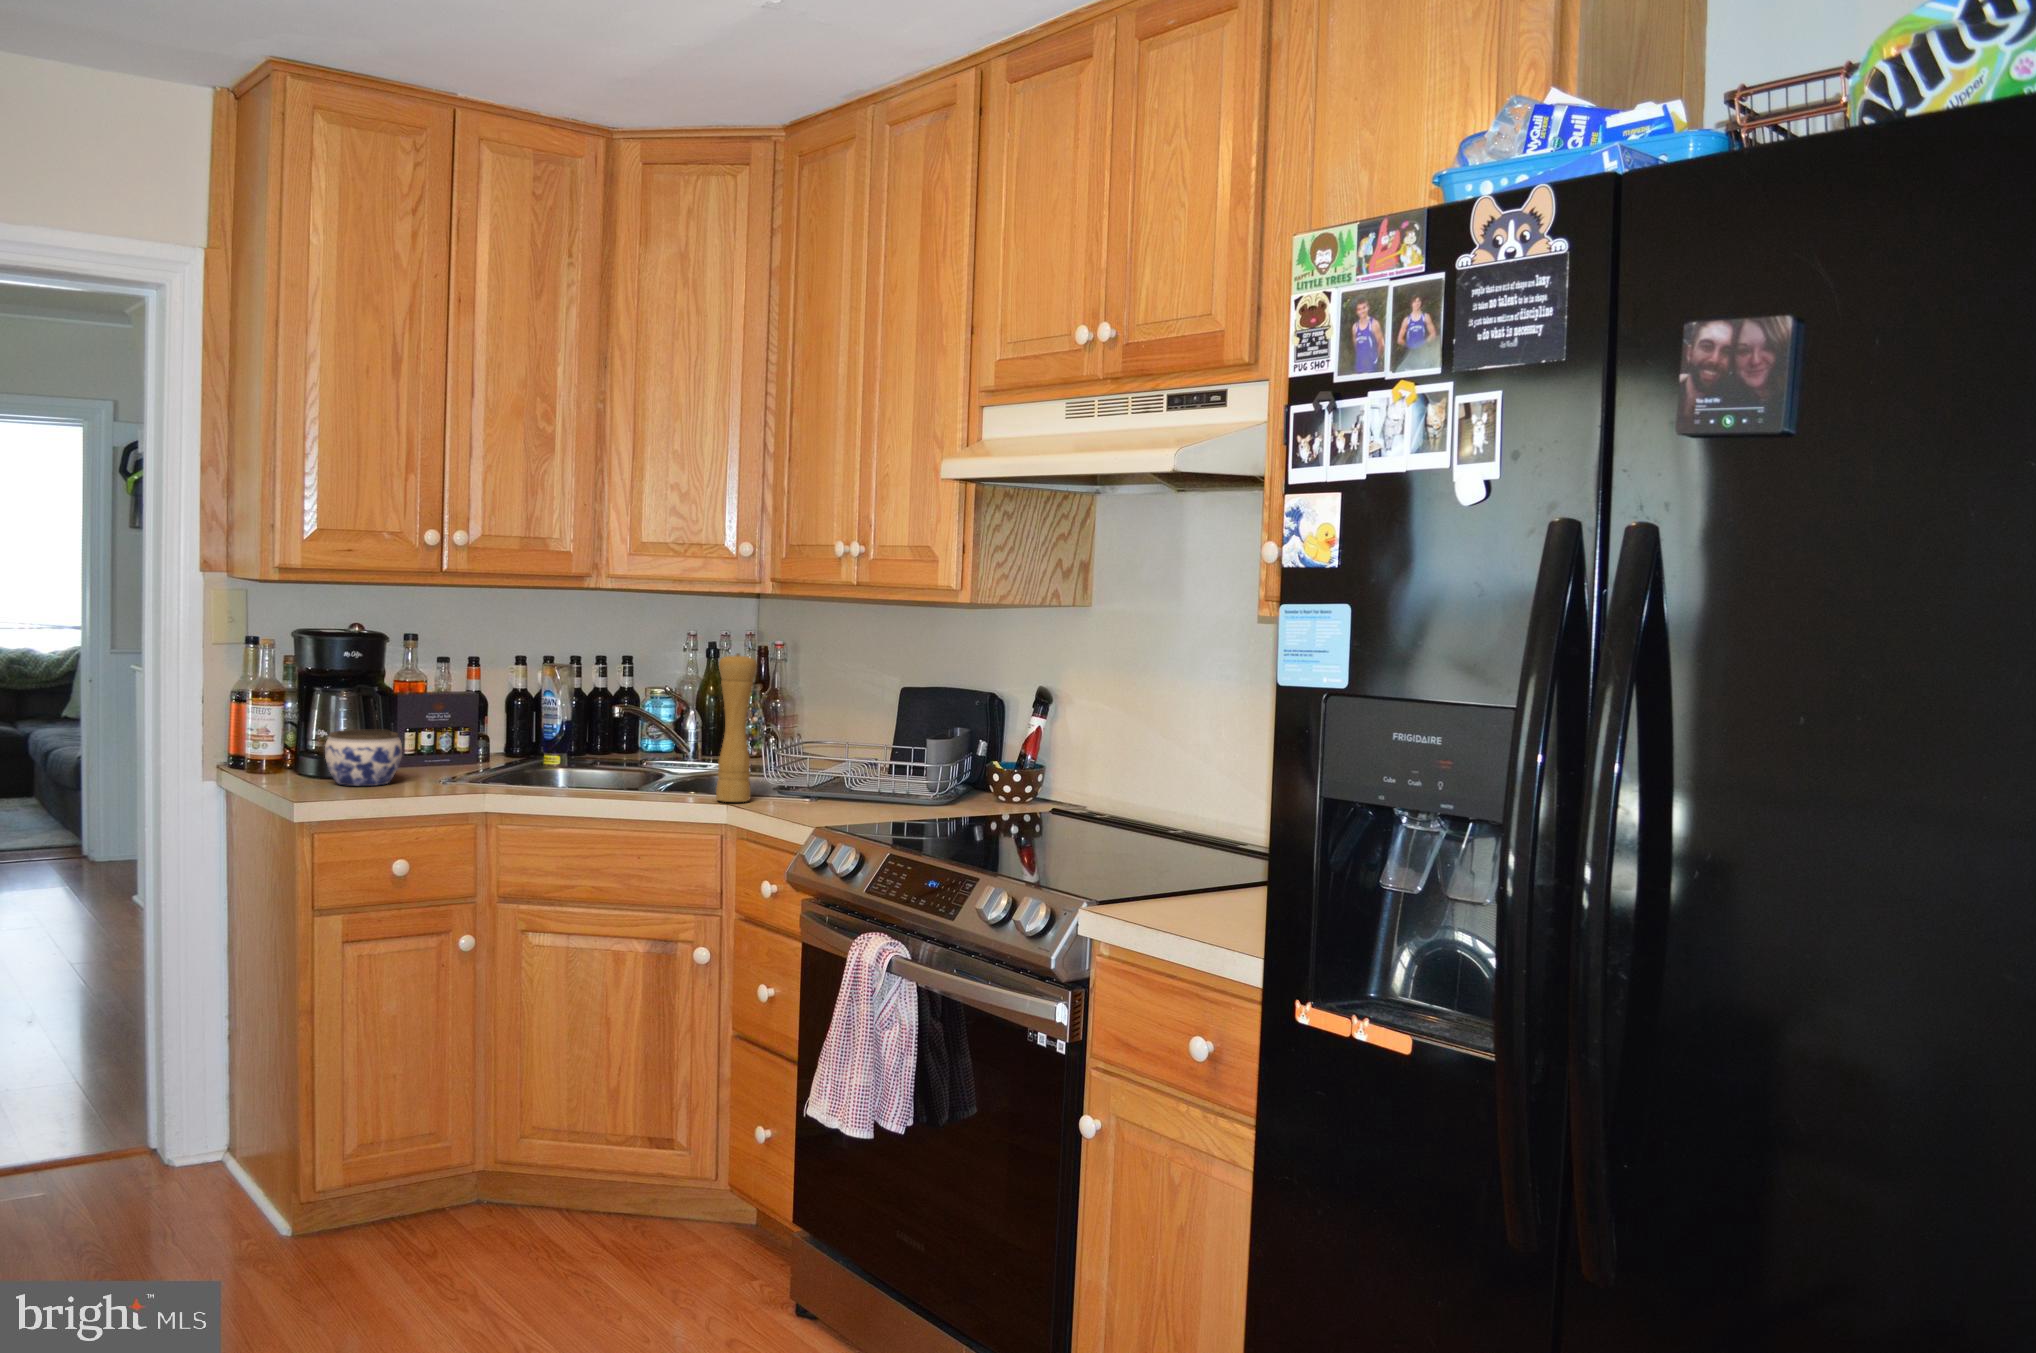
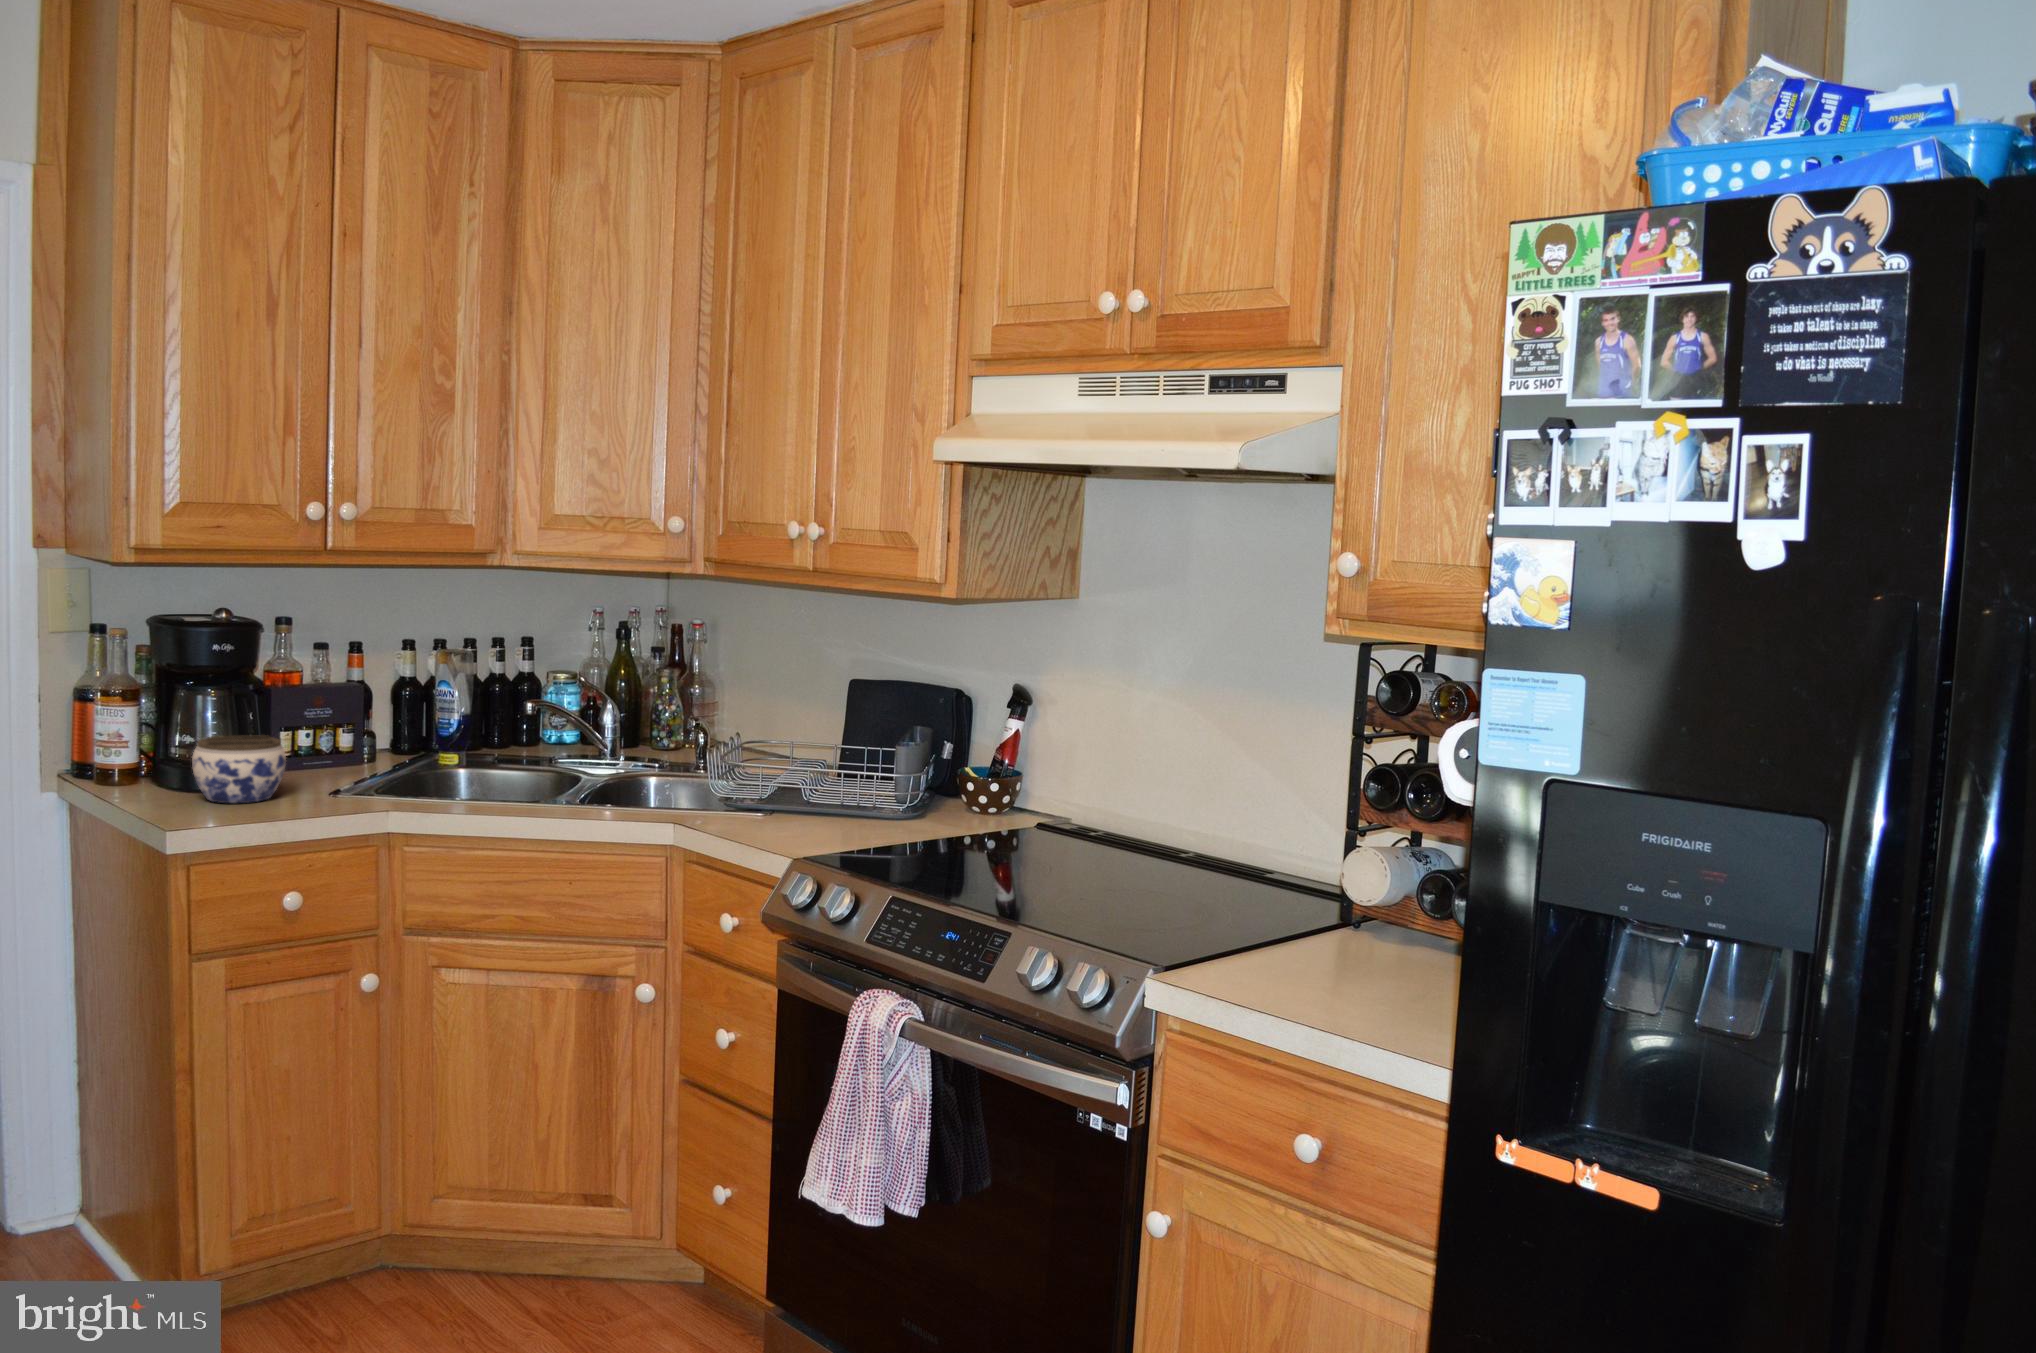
pepper mill: present [716,653,756,802] -> none [663,654,710,821]

